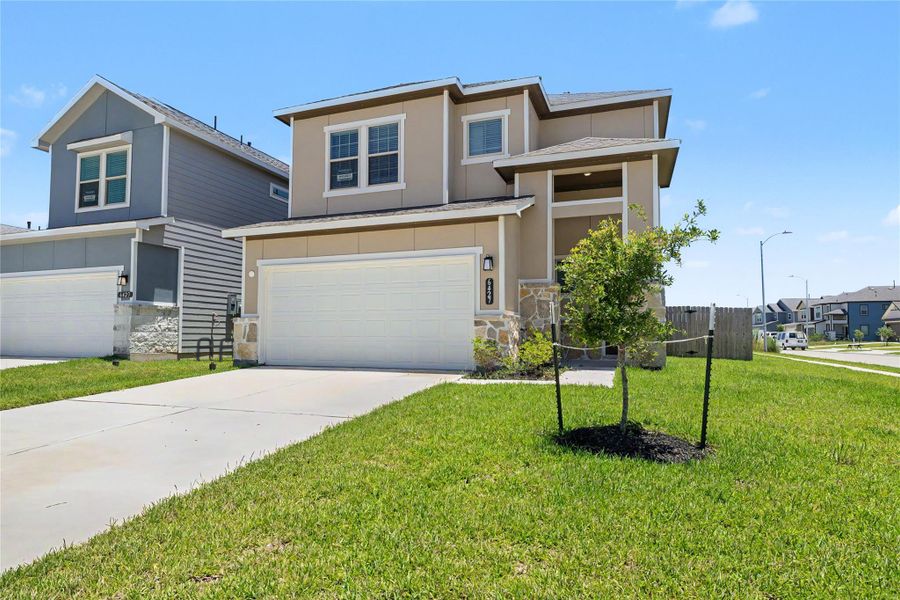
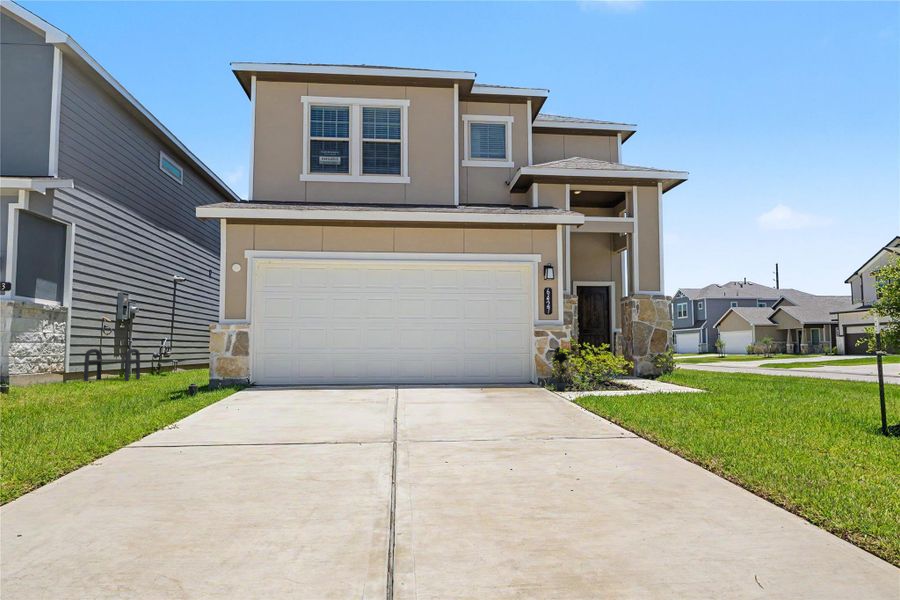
potted plant: none [480,334,499,378] -> present [550,347,572,391]

